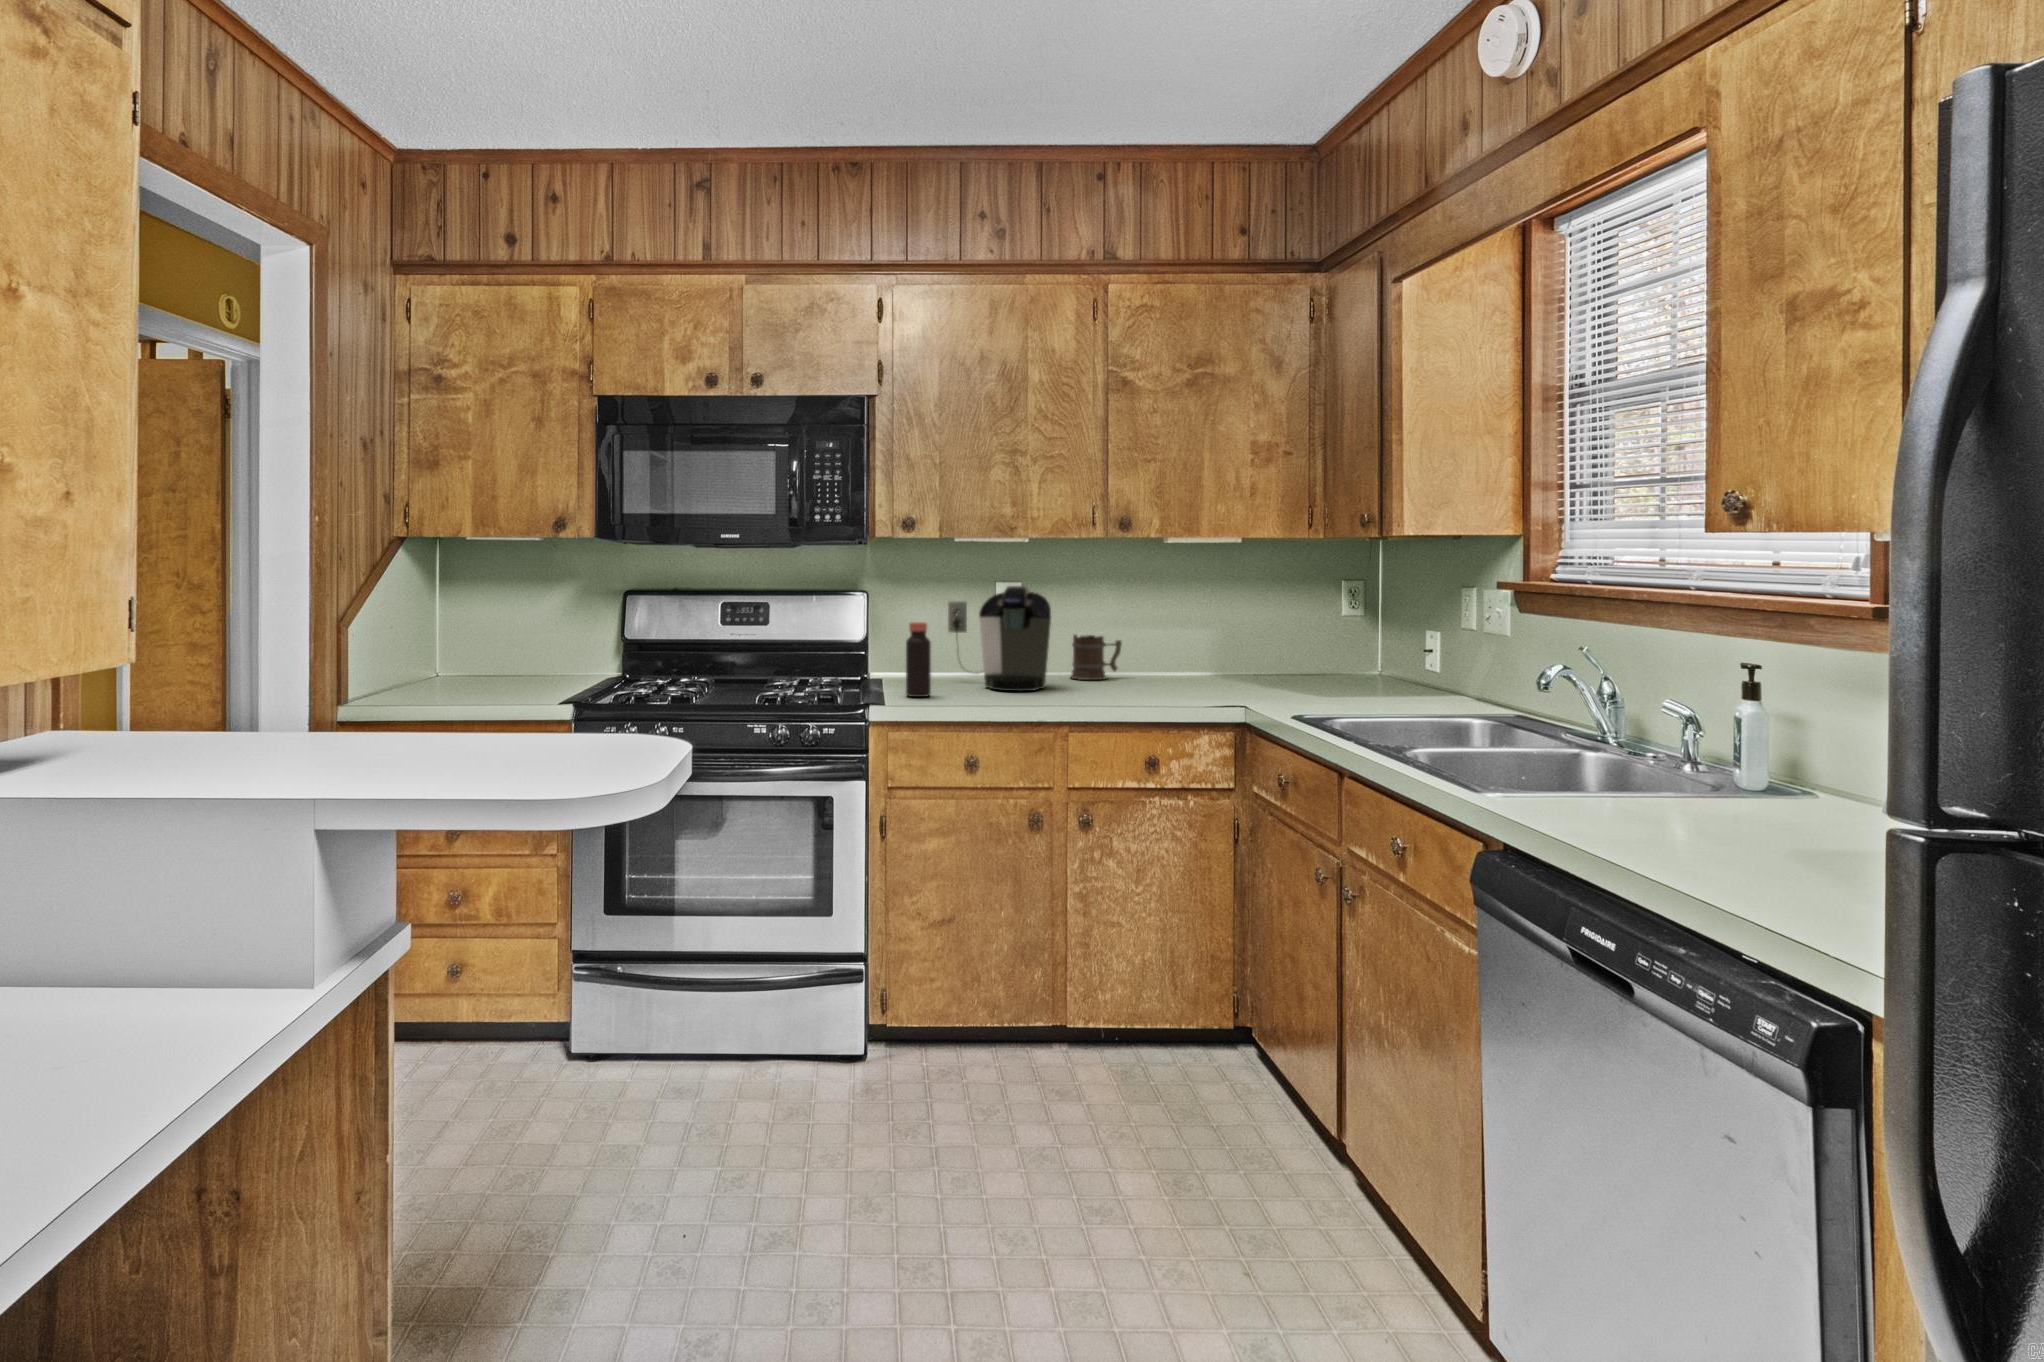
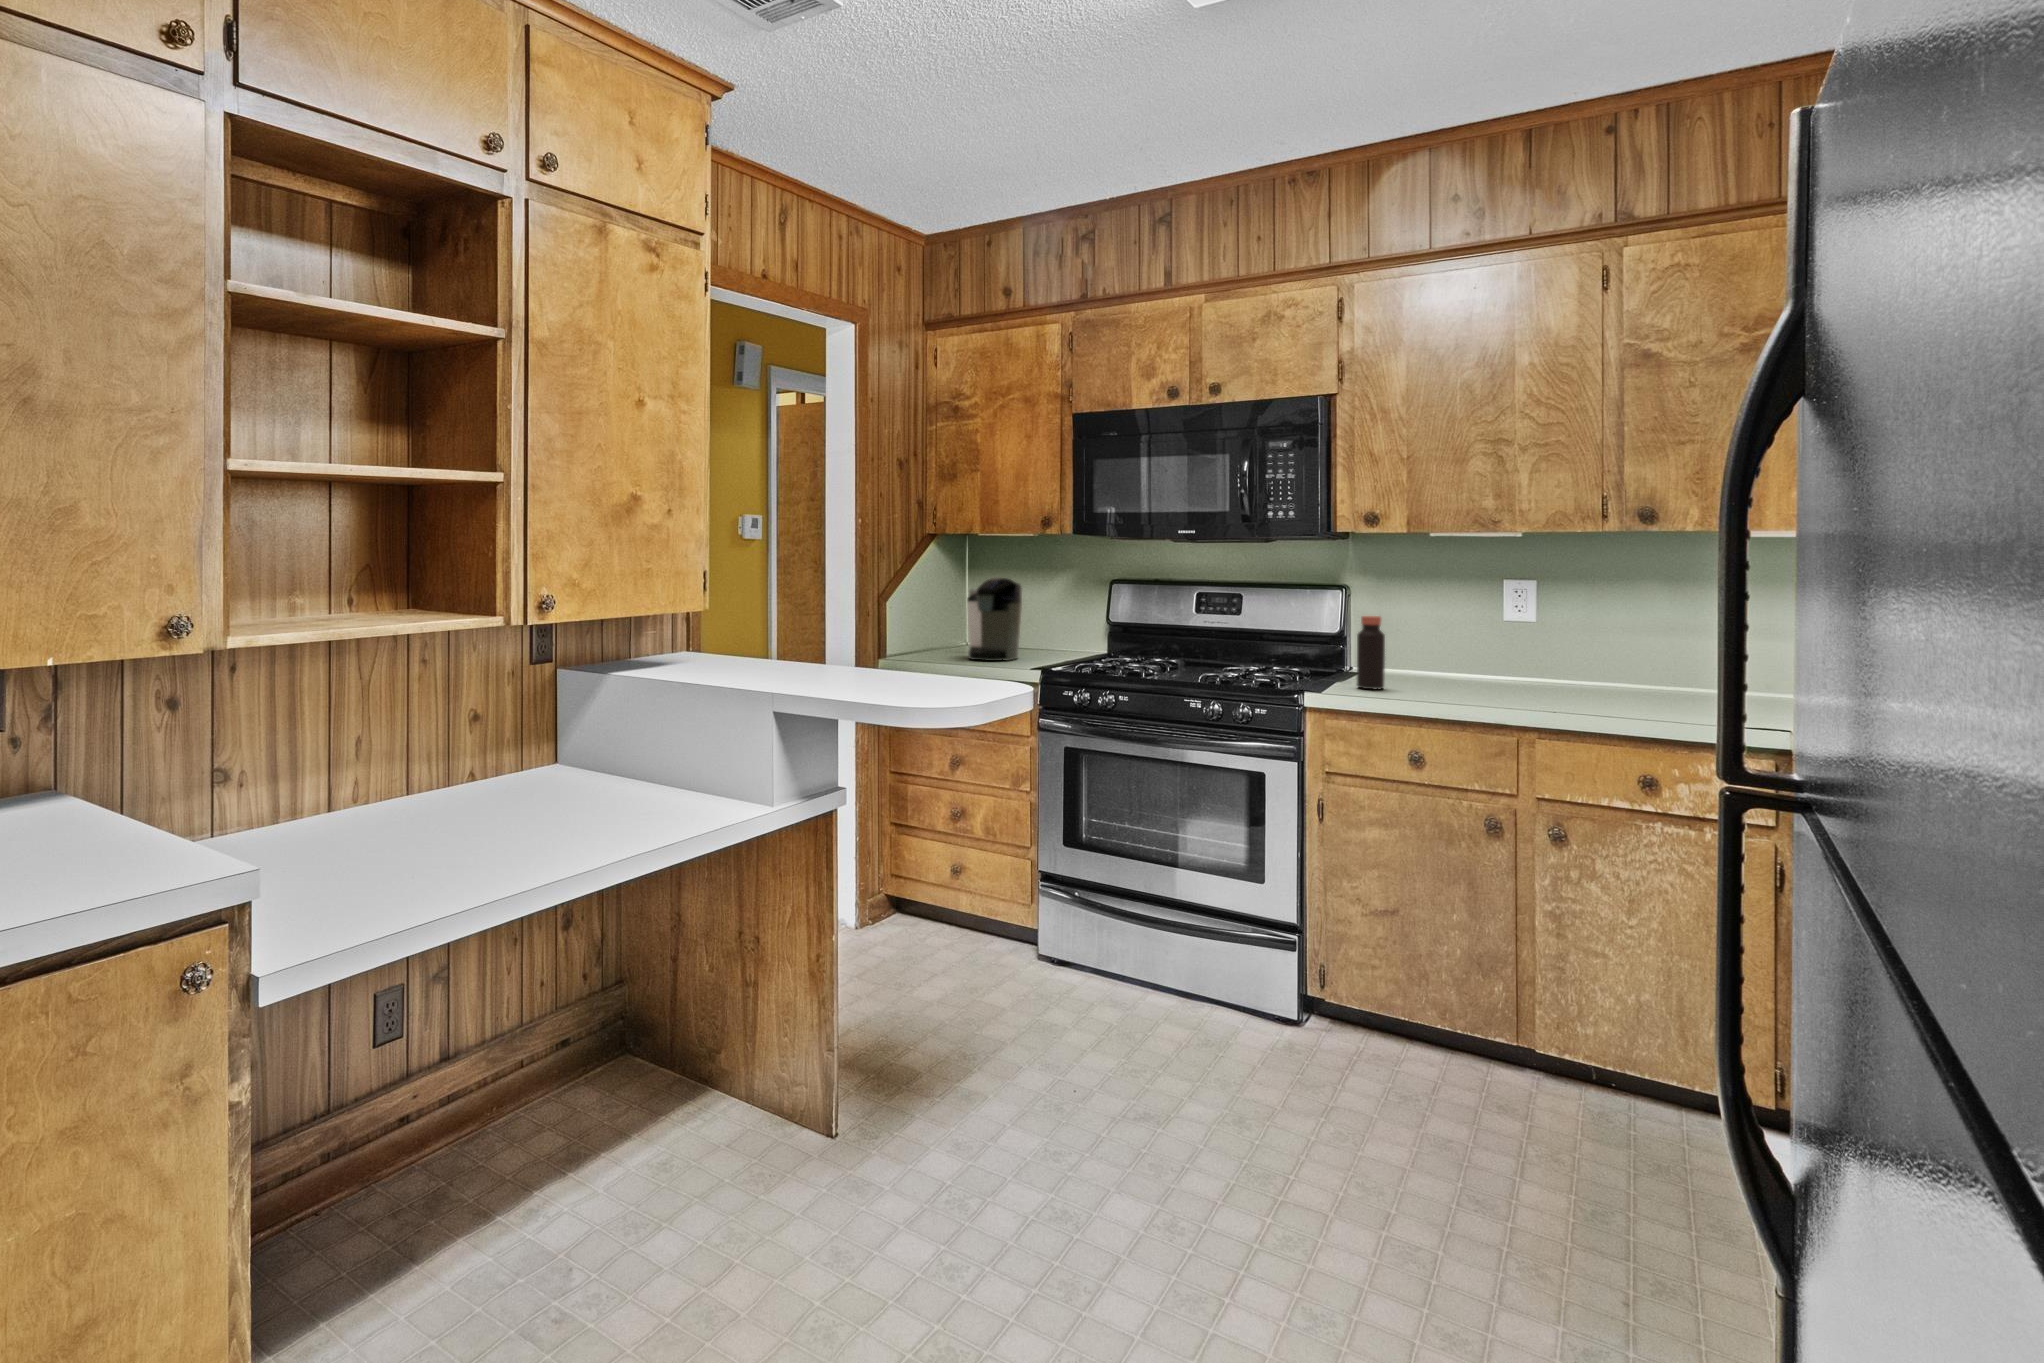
coffee maker: present [948,586,1051,691] -> present [967,577,1022,661]
mug: present [1071,635,1122,680] -> none [1583,638,1659,690]

